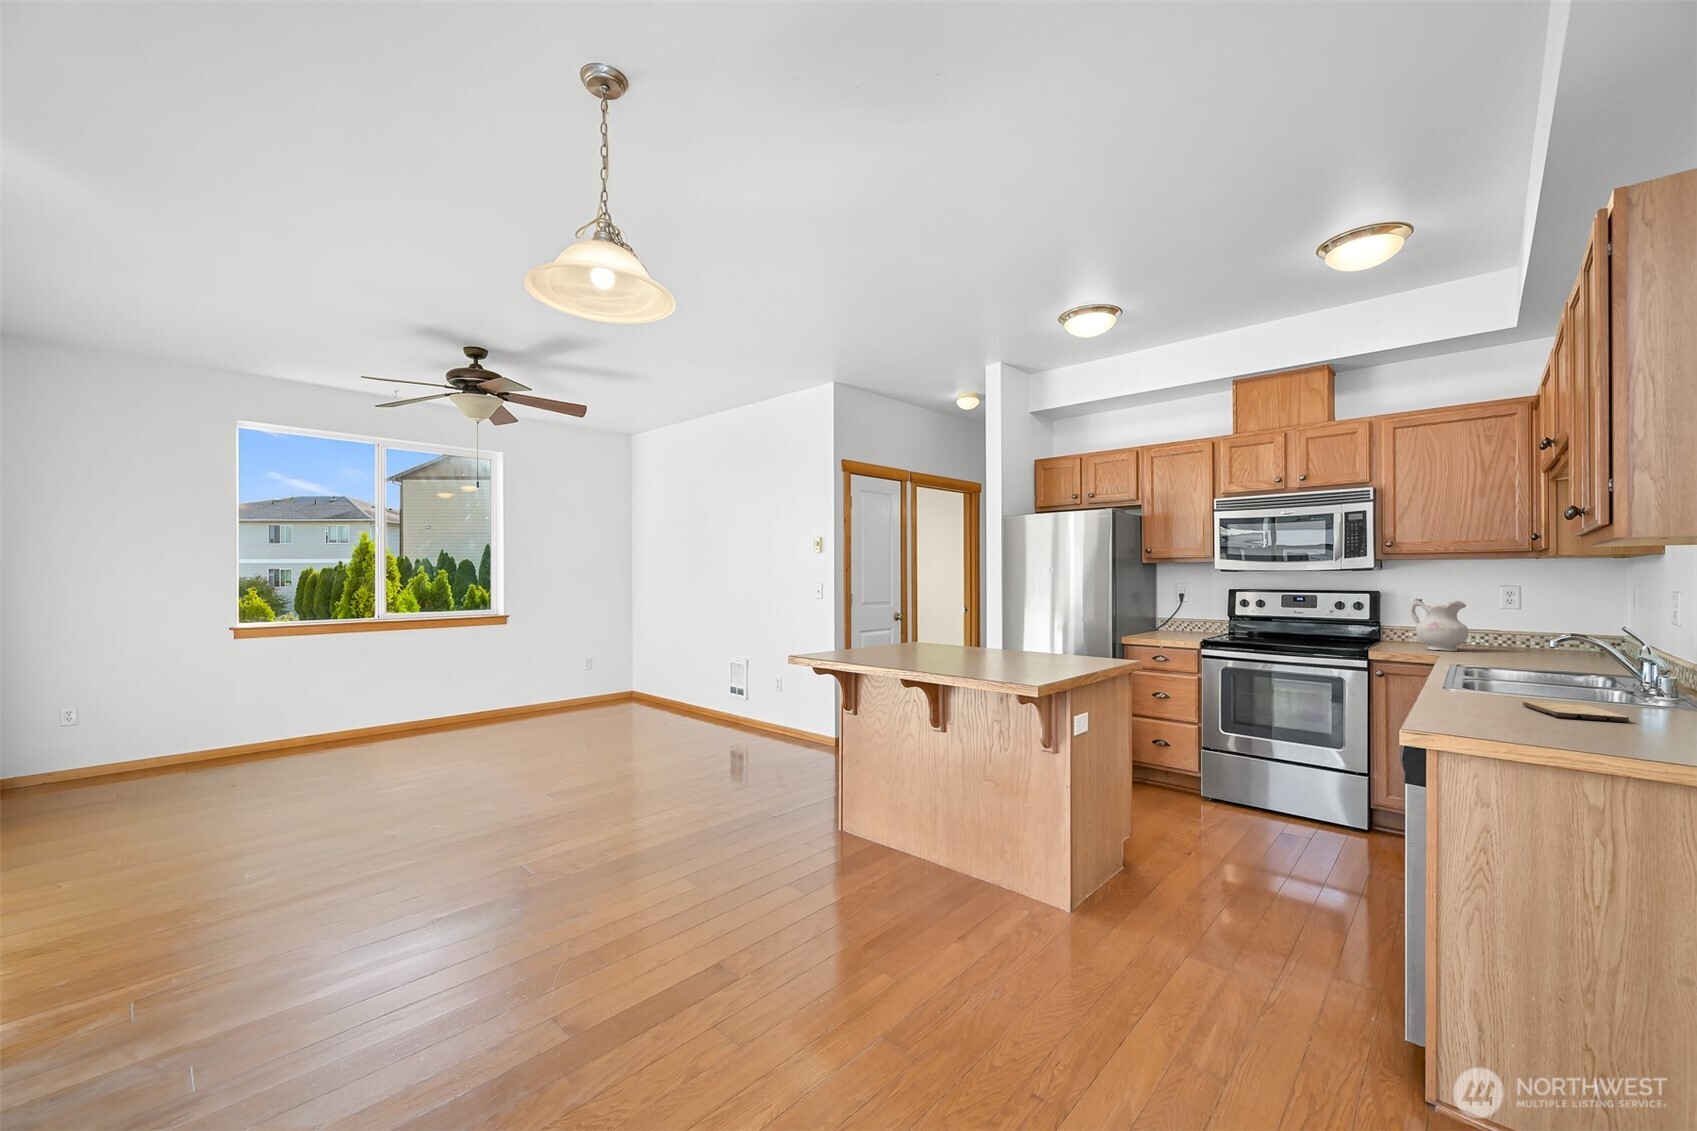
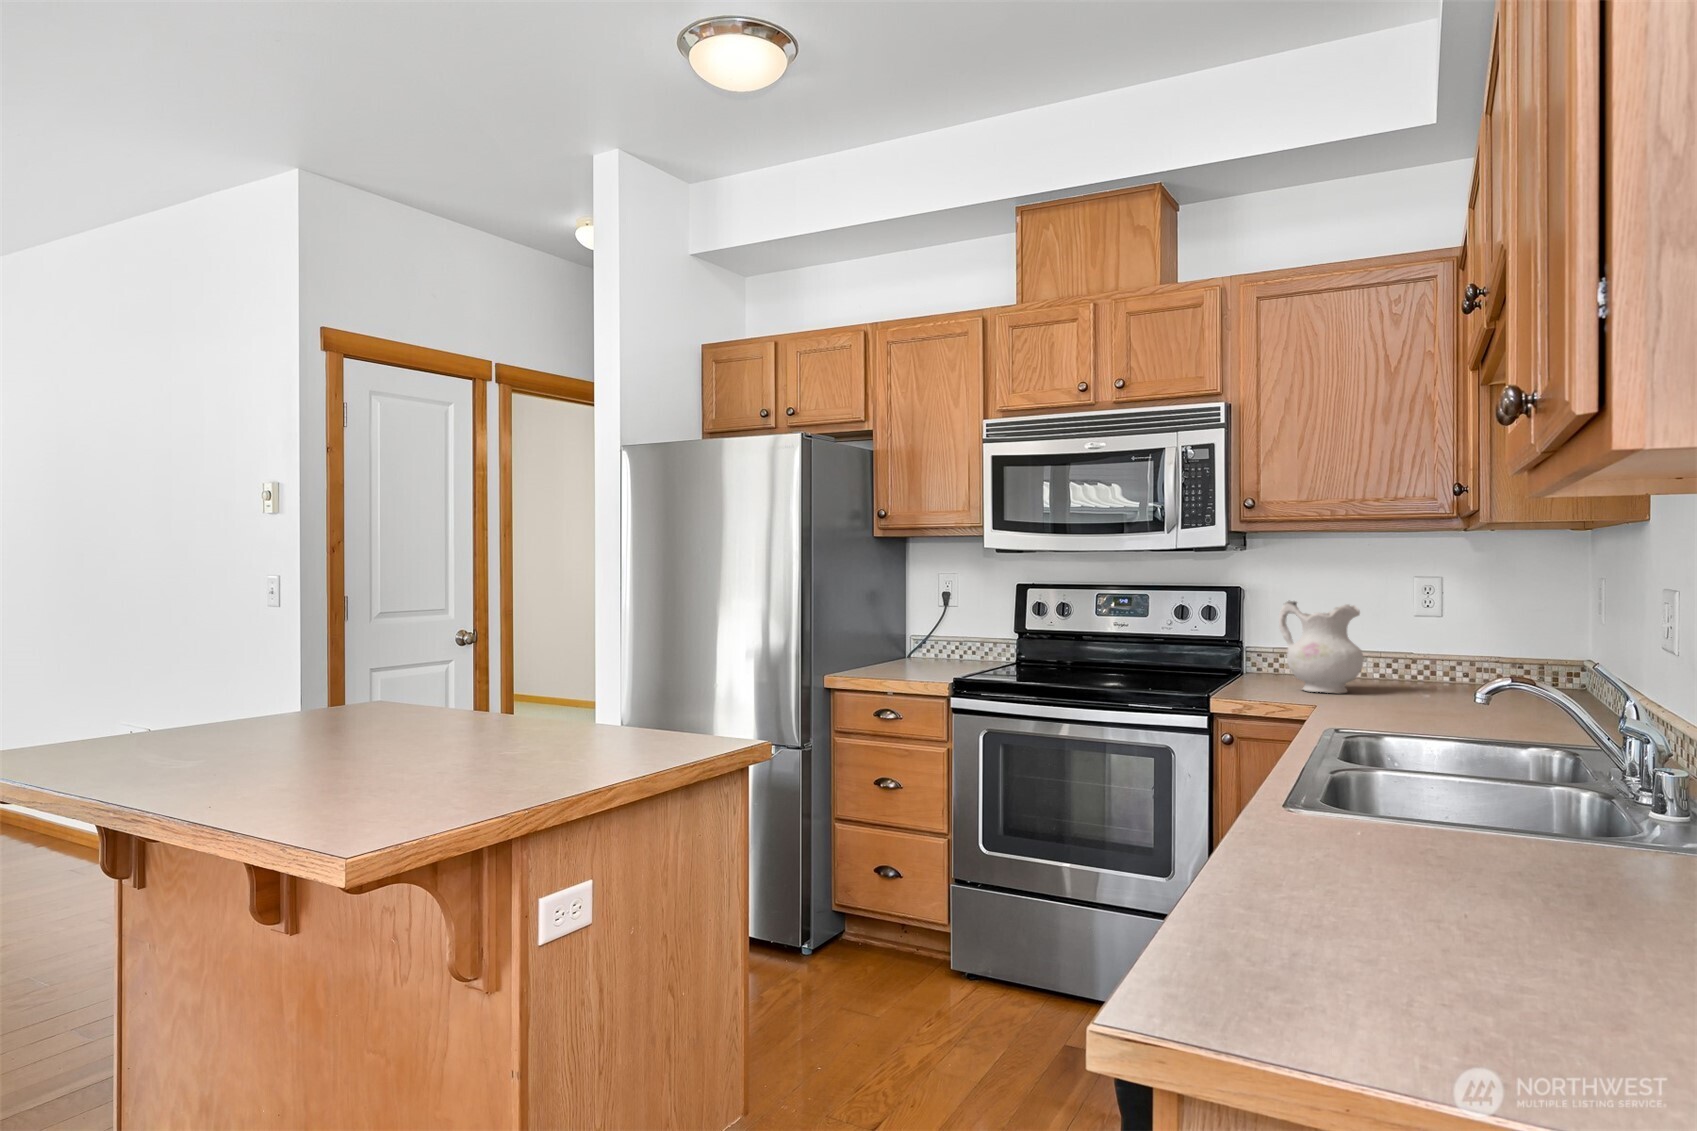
cutting board: present [1523,701,1629,722] -> none [1390,866,1593,939]

